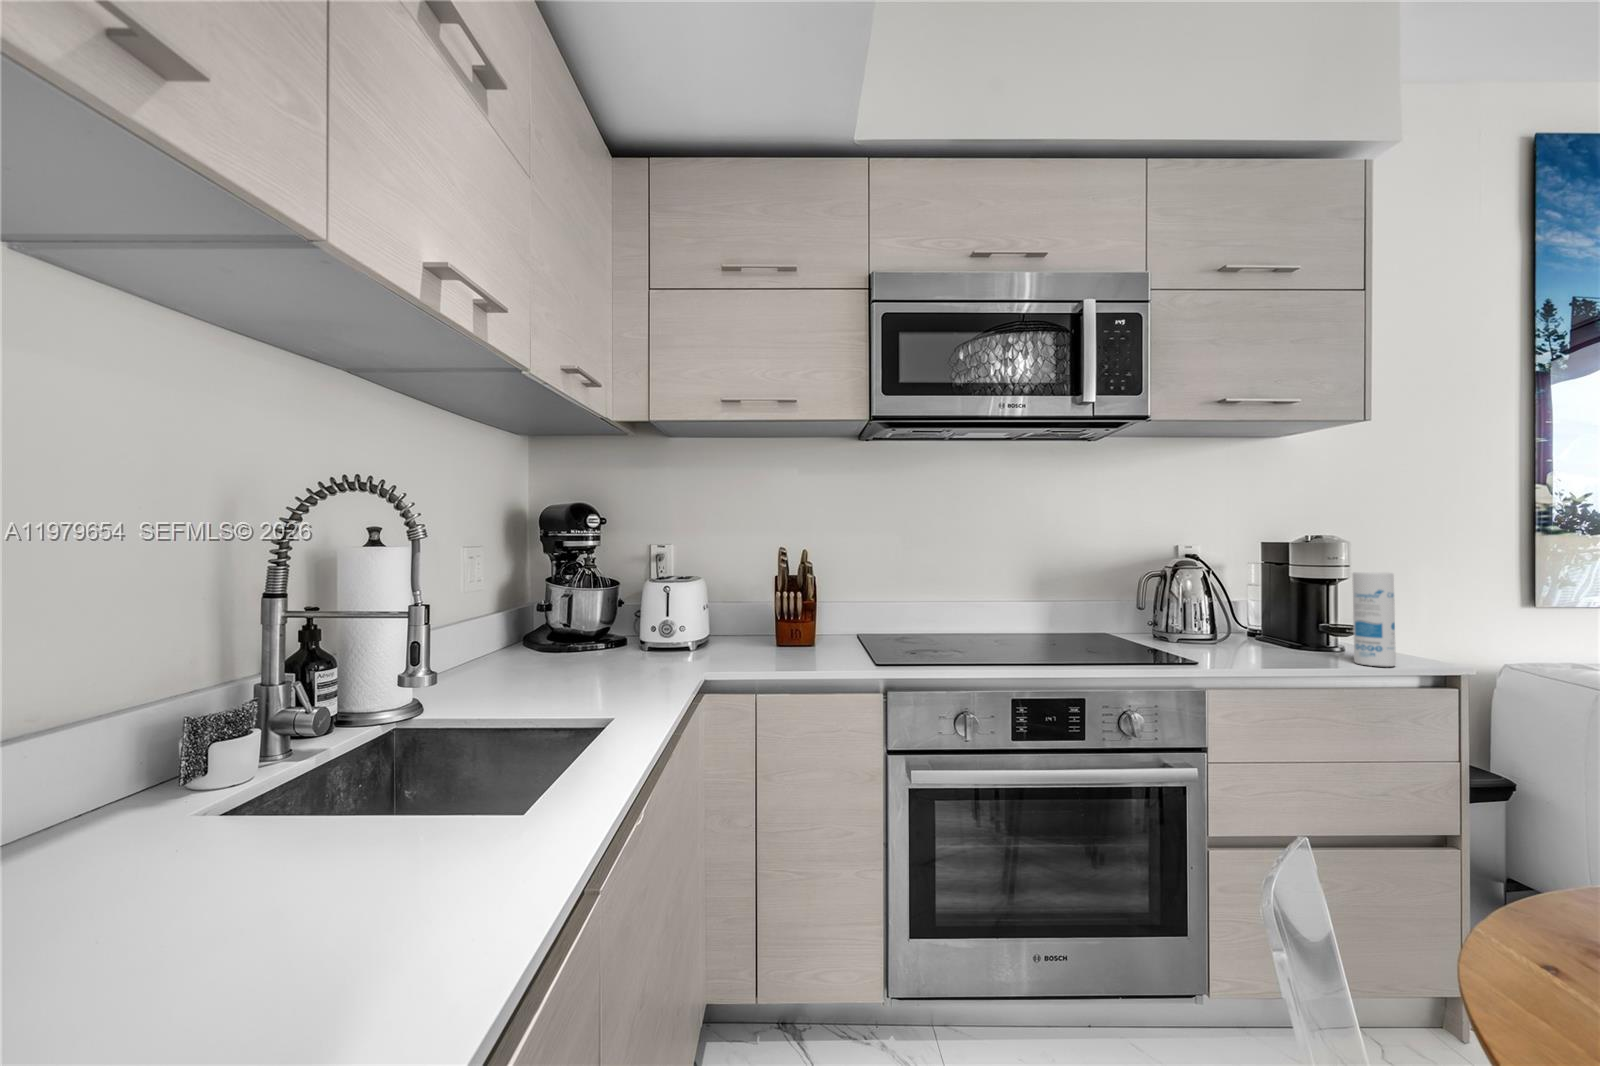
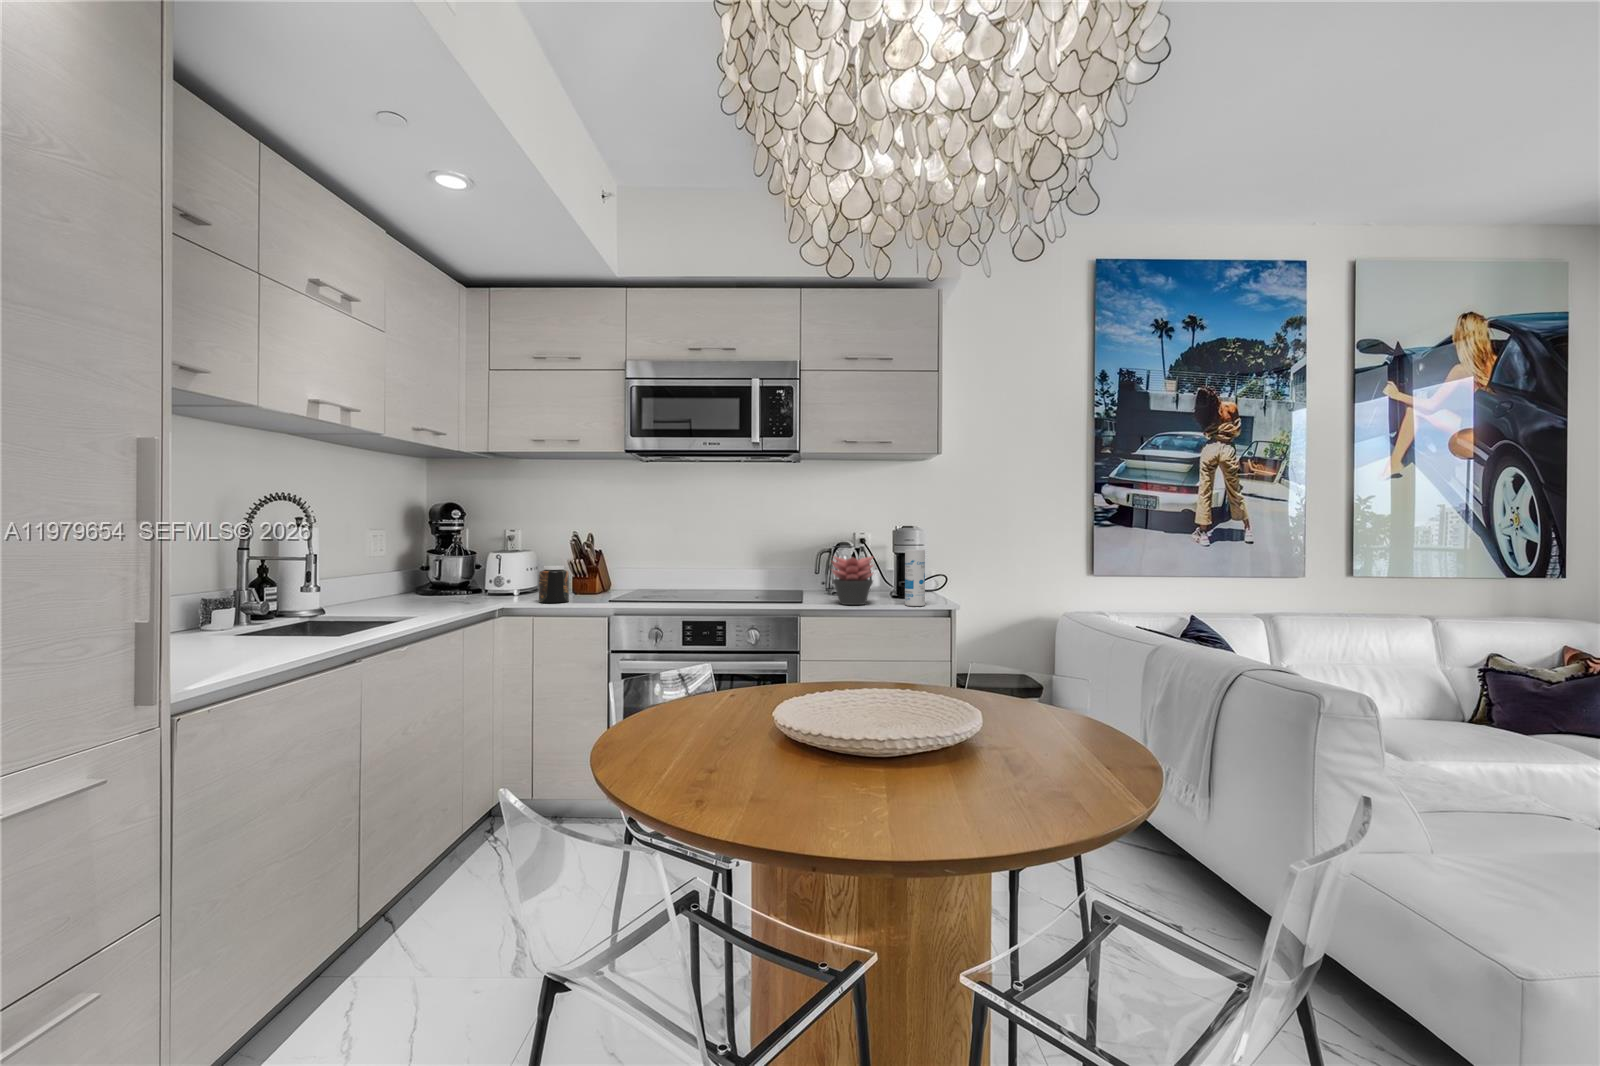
succulent plant: none [1218,583,1311,665] -> present [832,557,873,605]
jar: none [749,603,796,666] -> present [539,566,569,603]

